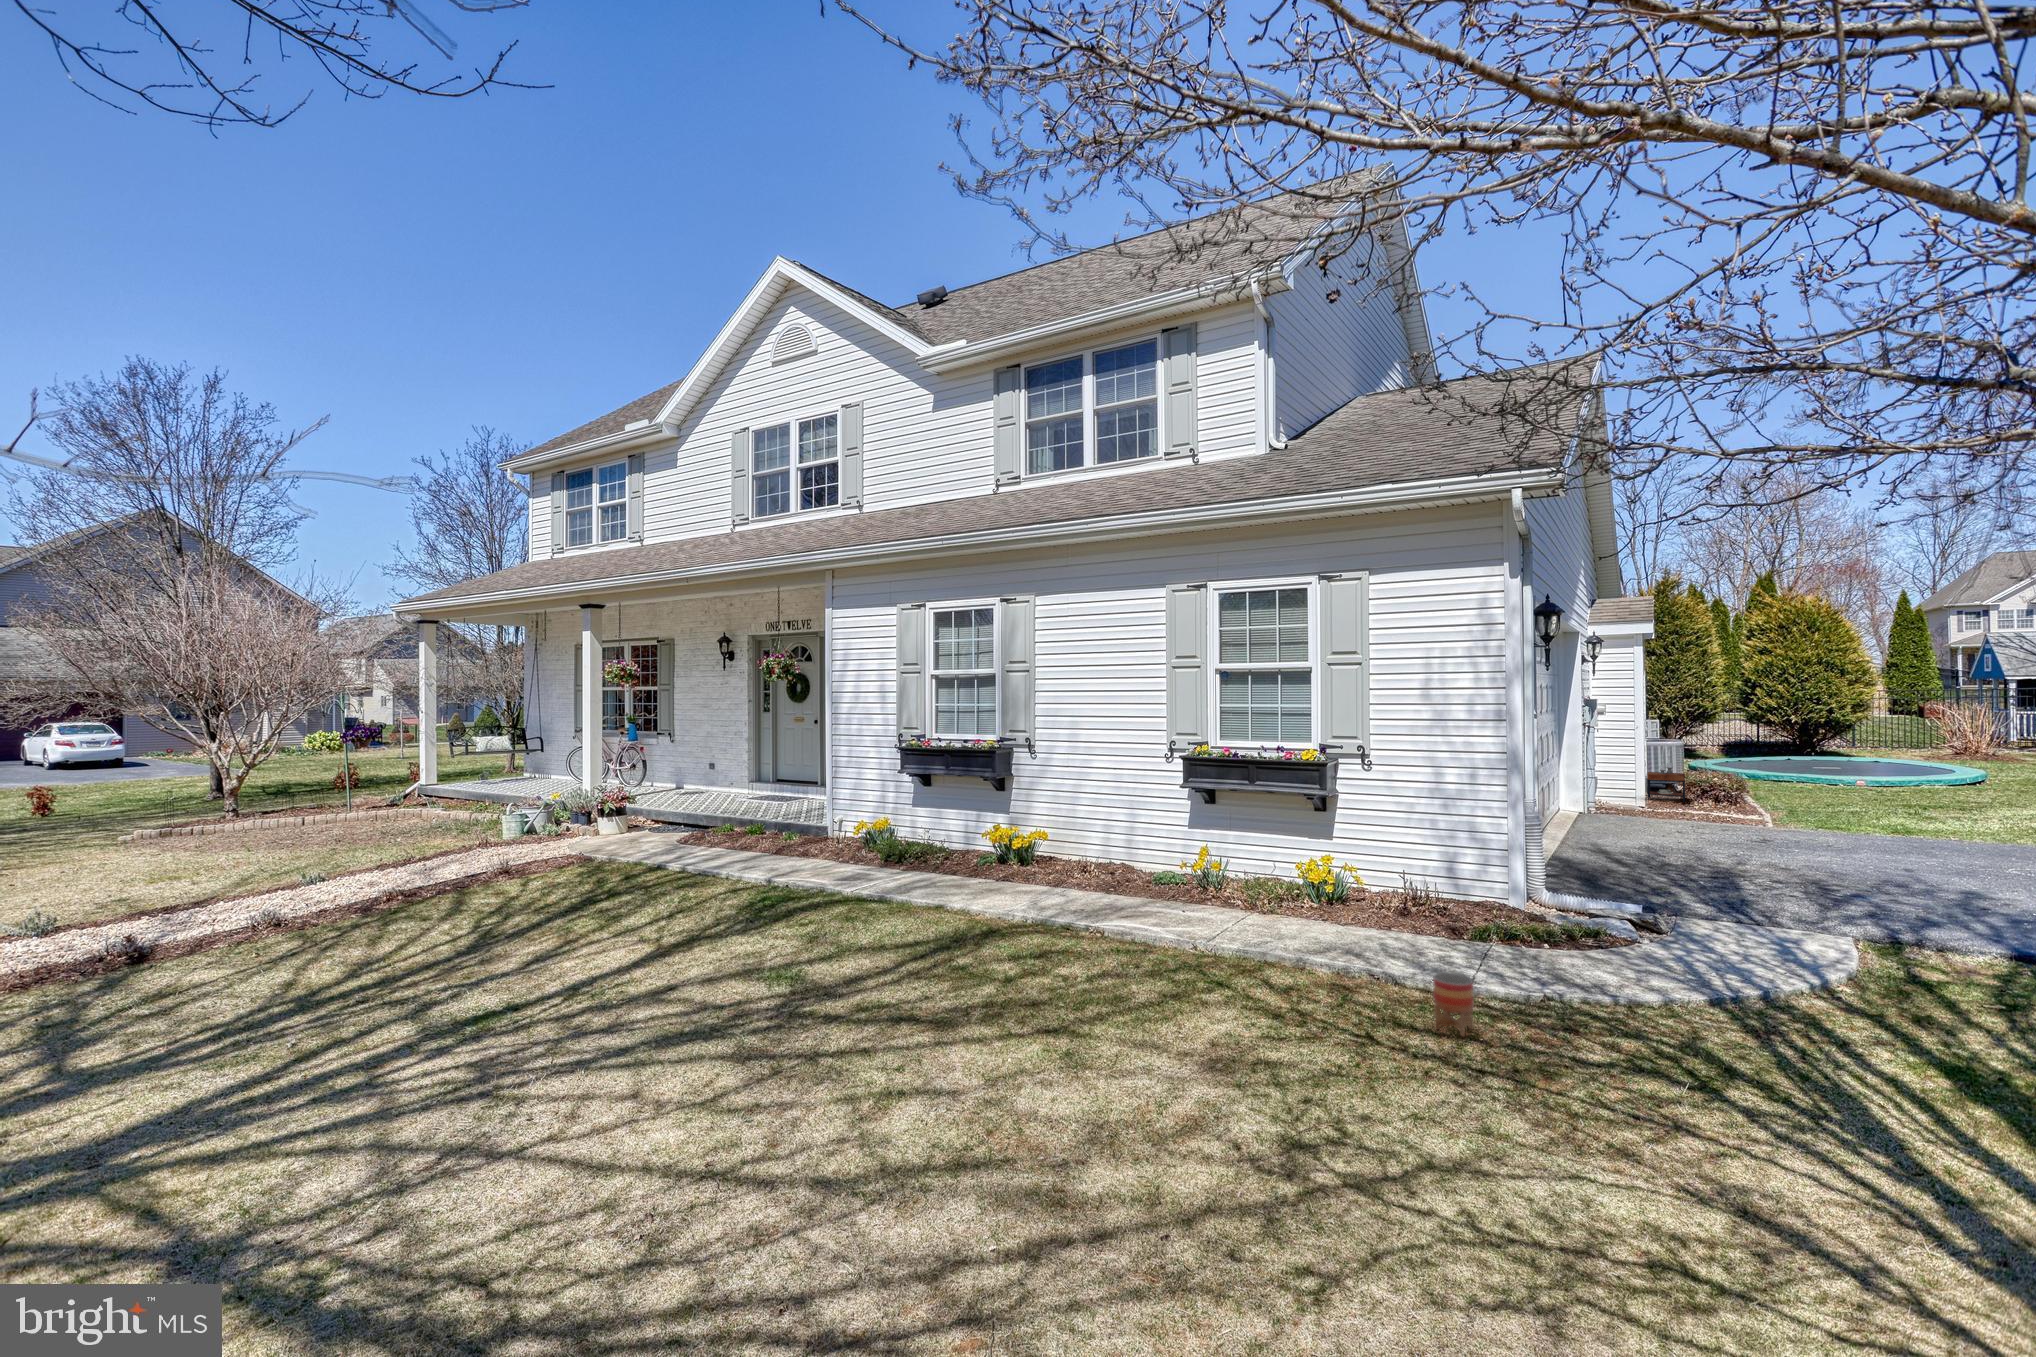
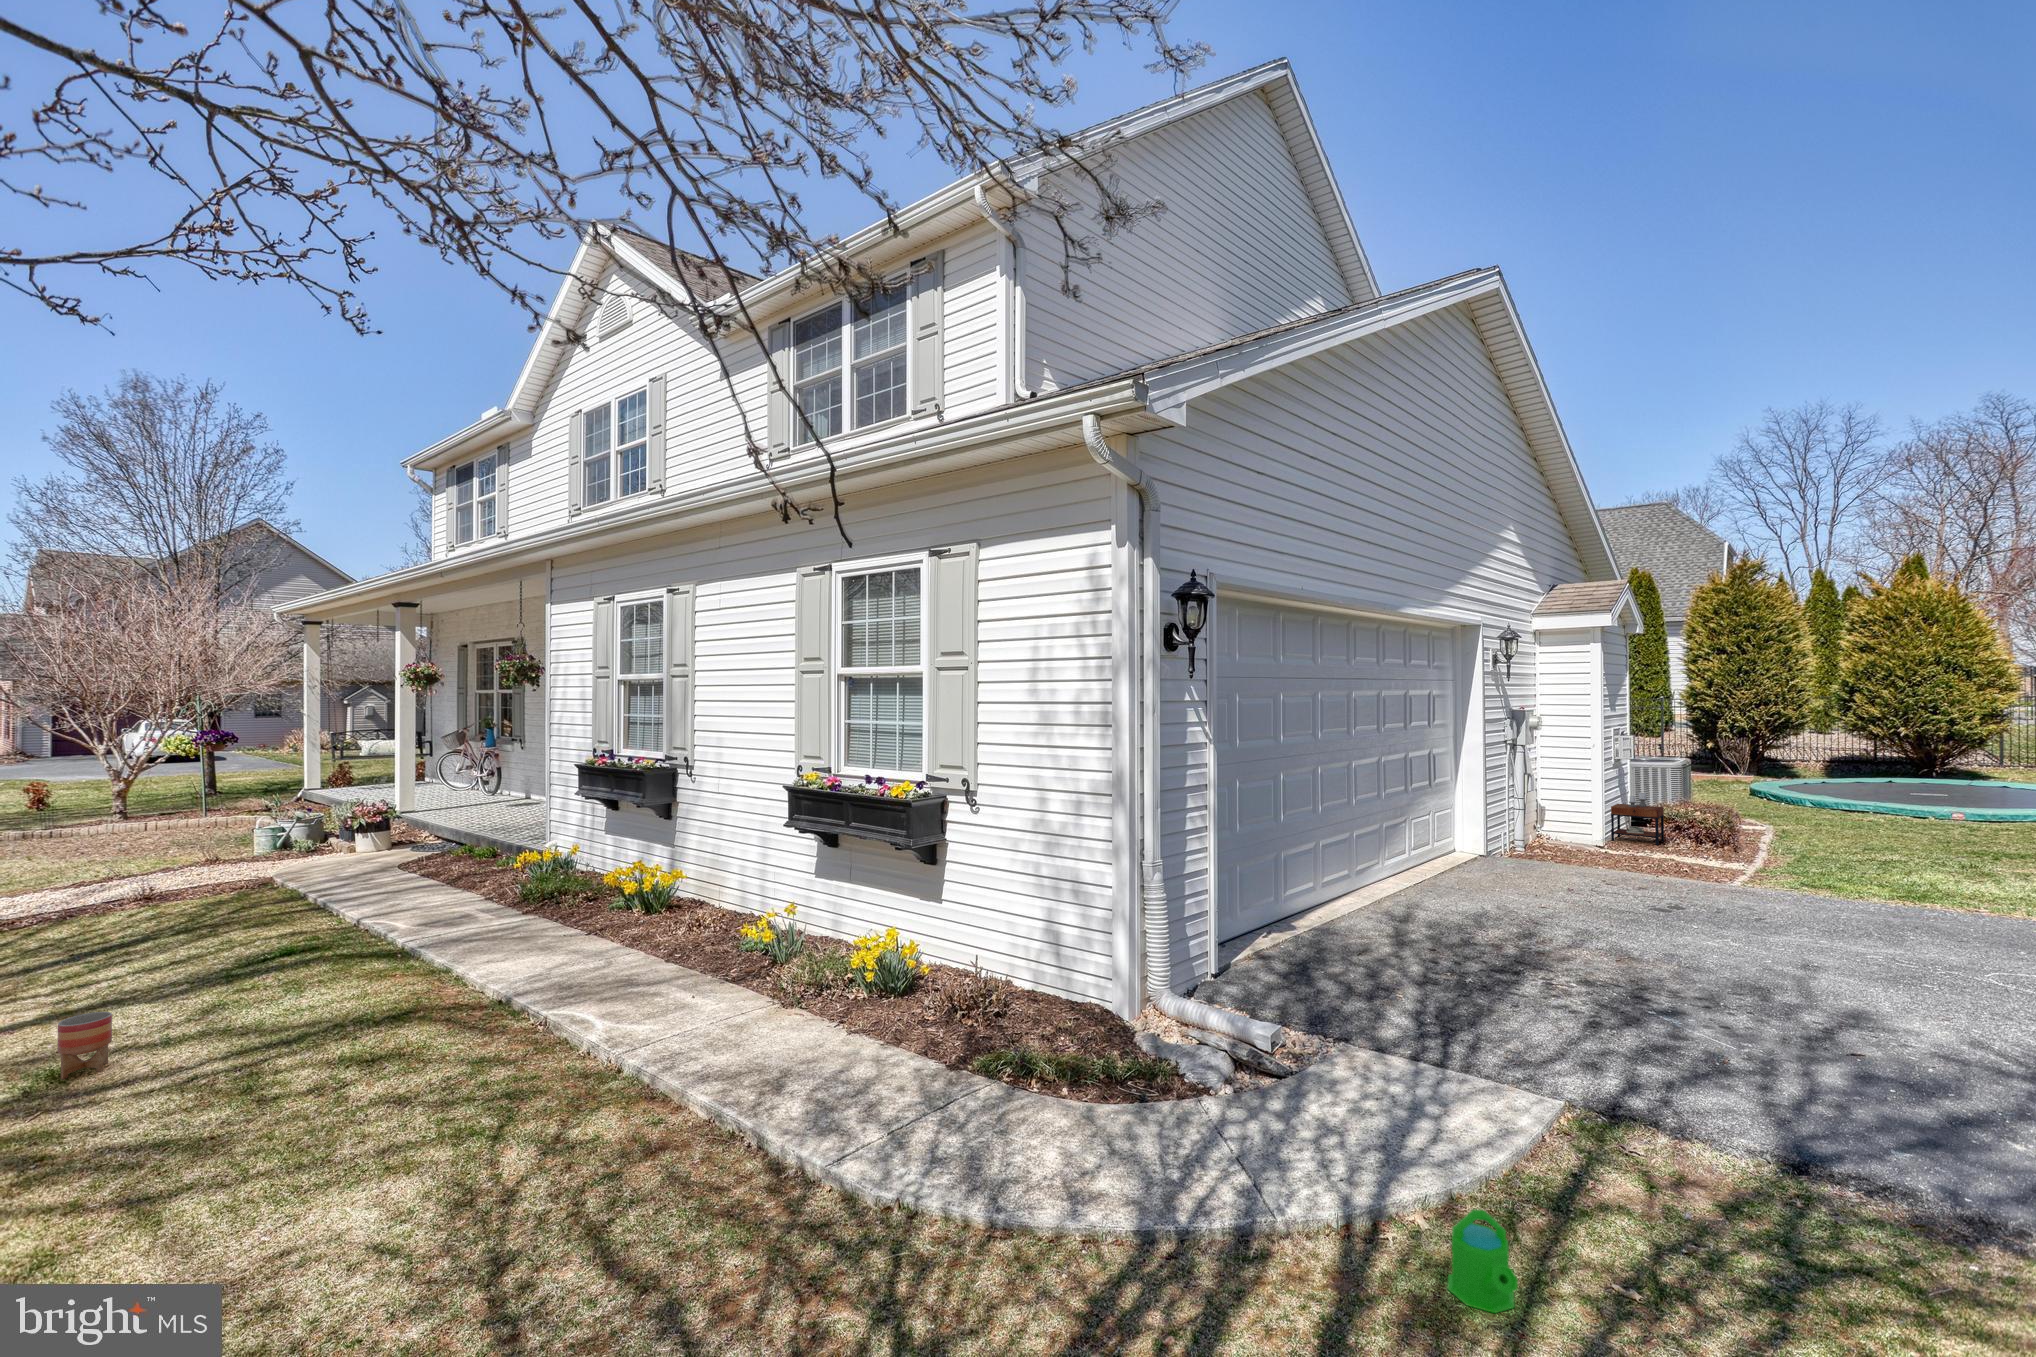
watering can: none [1886,954,1956,1004] -> present [1447,1209,1518,1313]
planter: present [1433,973,1474,1036] -> present [58,1012,112,1079]

